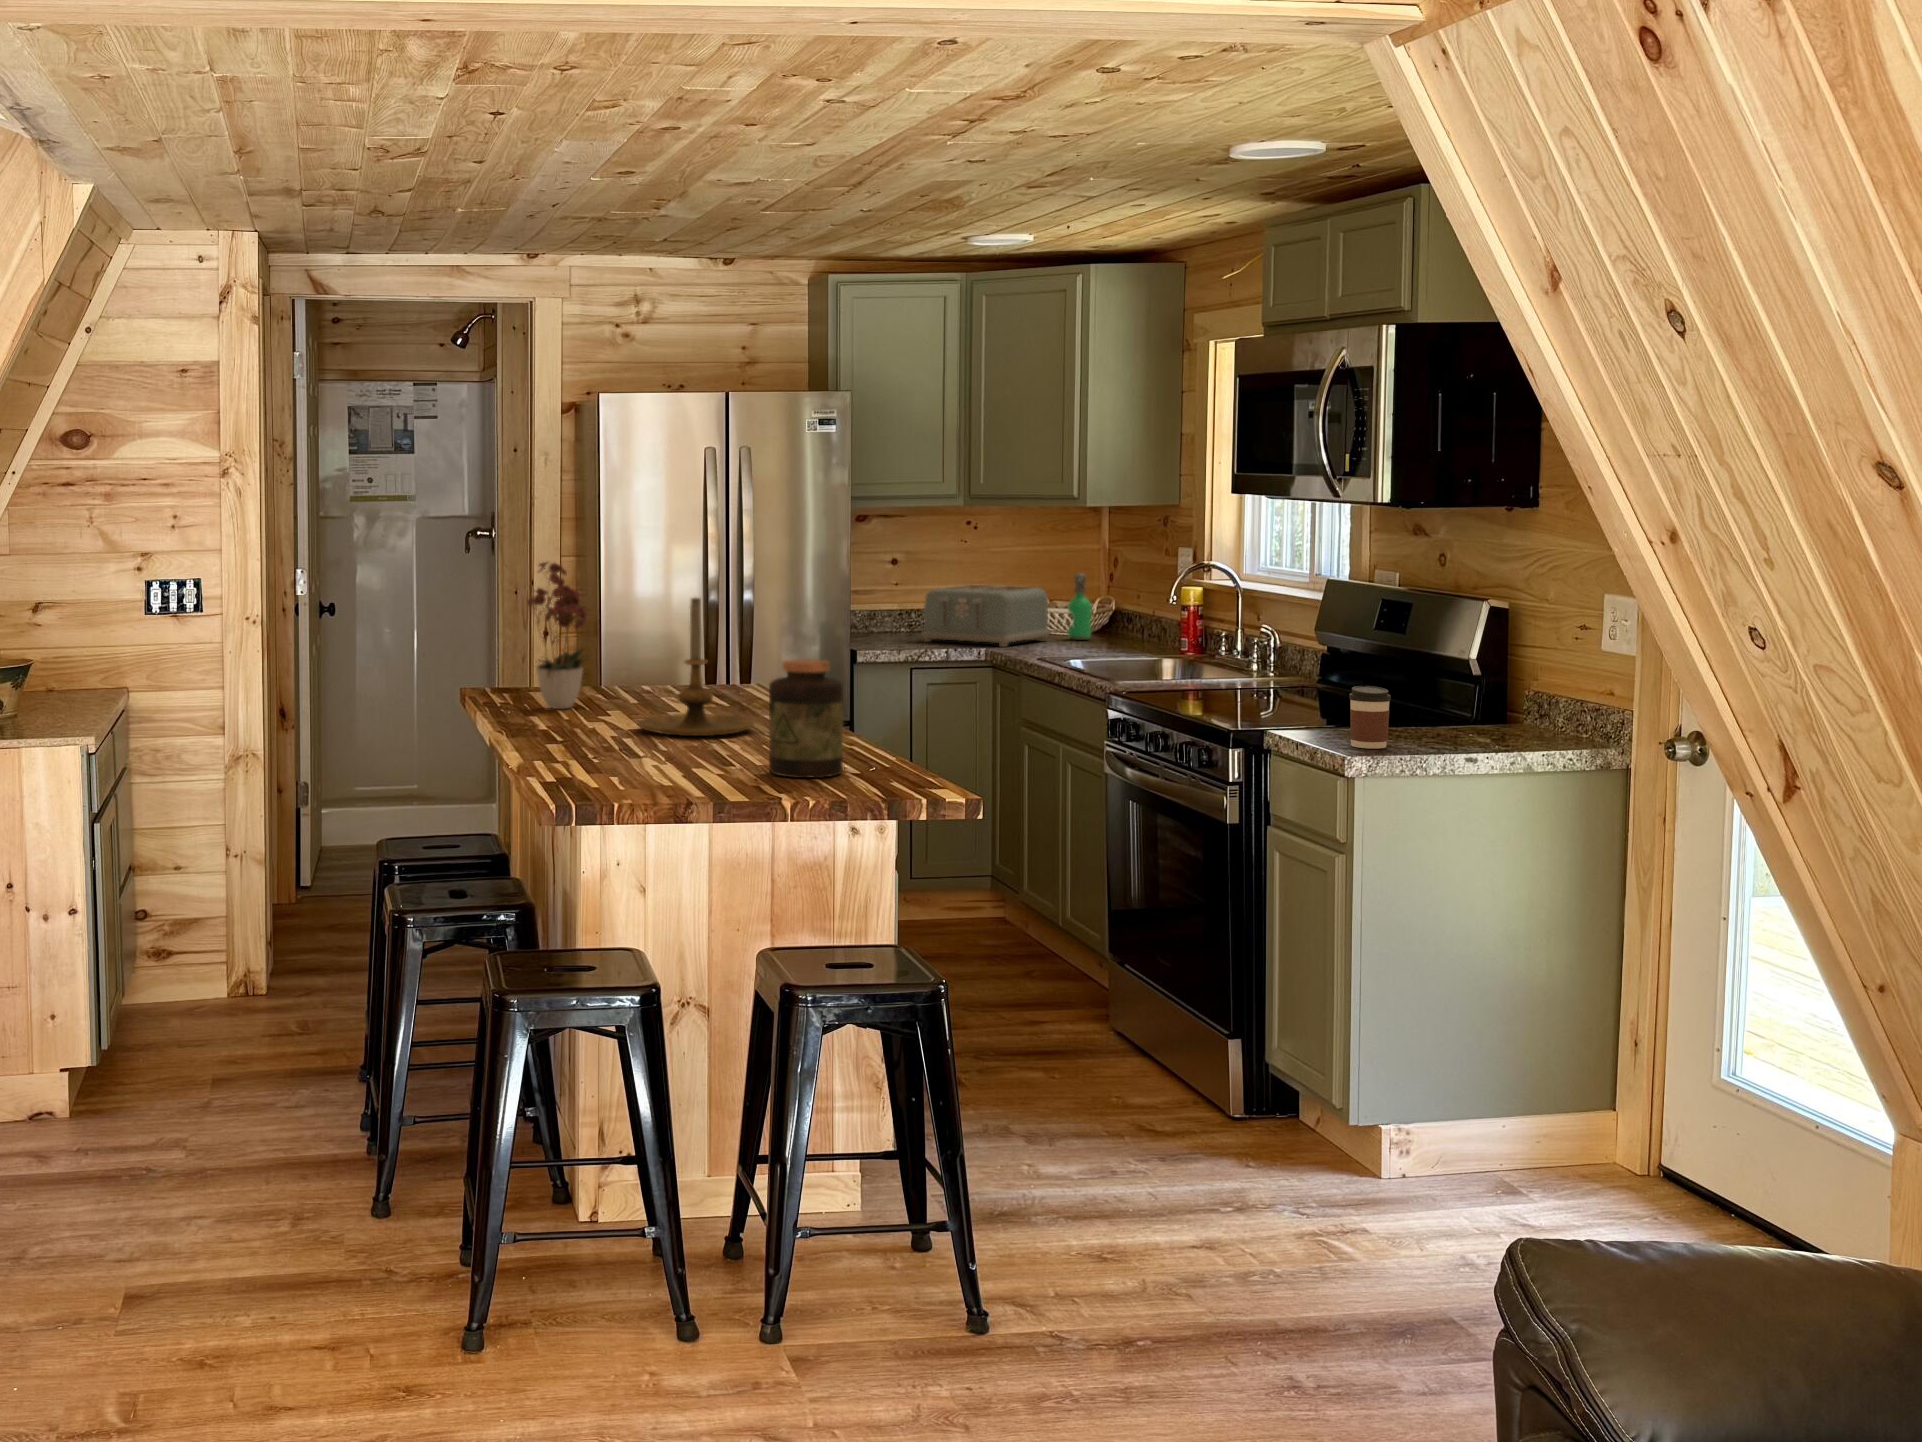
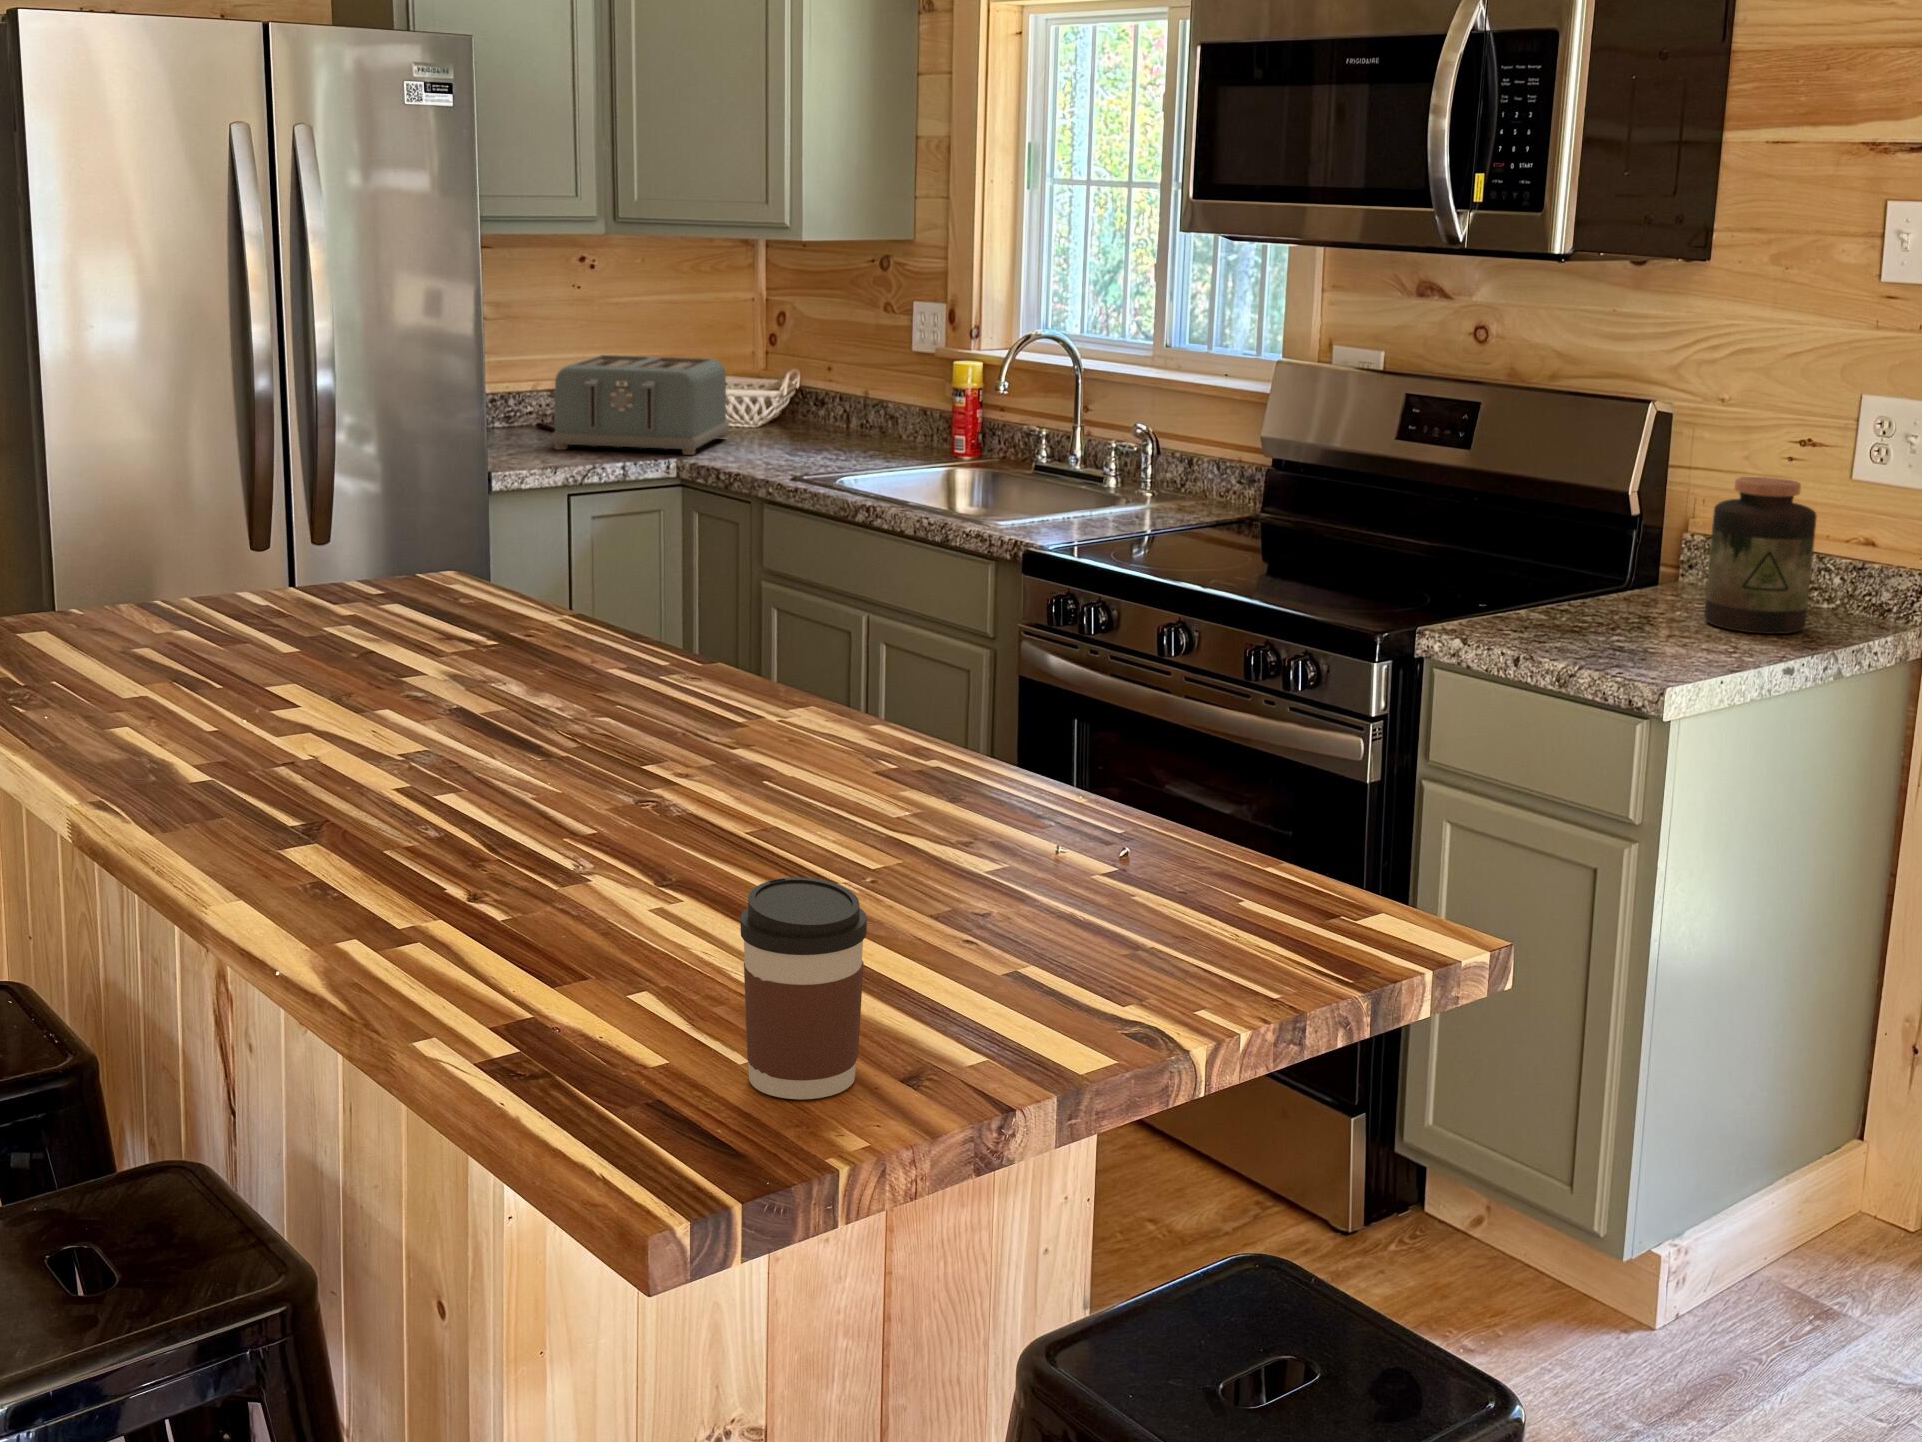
flower arrangement: present [527,562,588,709] -> none [92,363,292,703]
soap dispenser: present [1068,573,1092,640] -> none [746,335,780,435]
candle holder: present [637,598,755,736] -> none [477,467,737,781]
jar: present [769,659,843,778] -> present [1704,477,1816,634]
coffee cup: present [1349,686,1391,749] -> present [740,877,867,1099]

